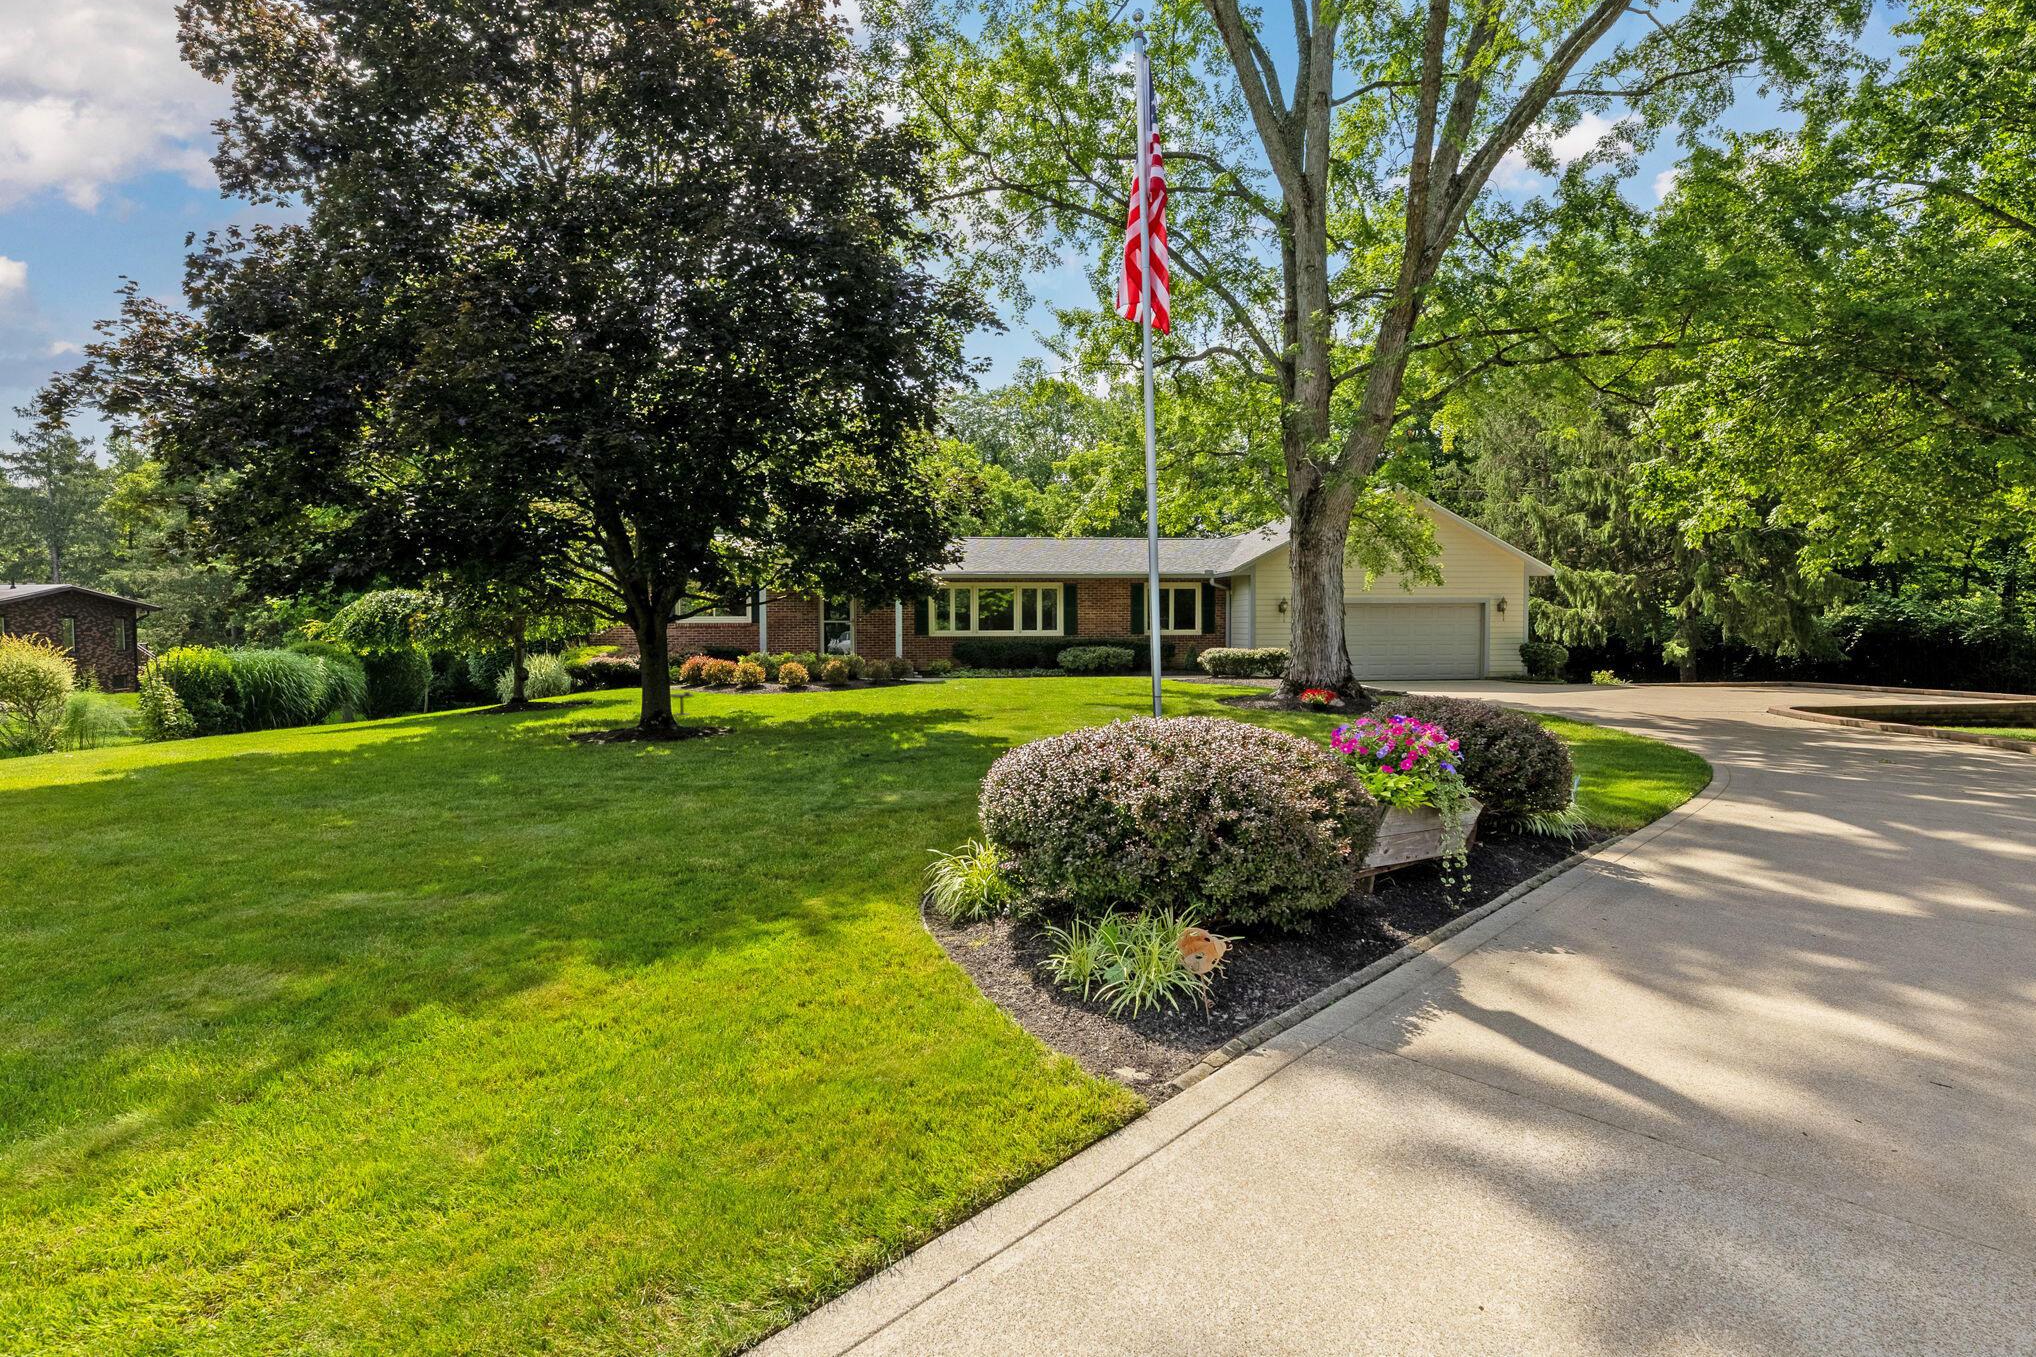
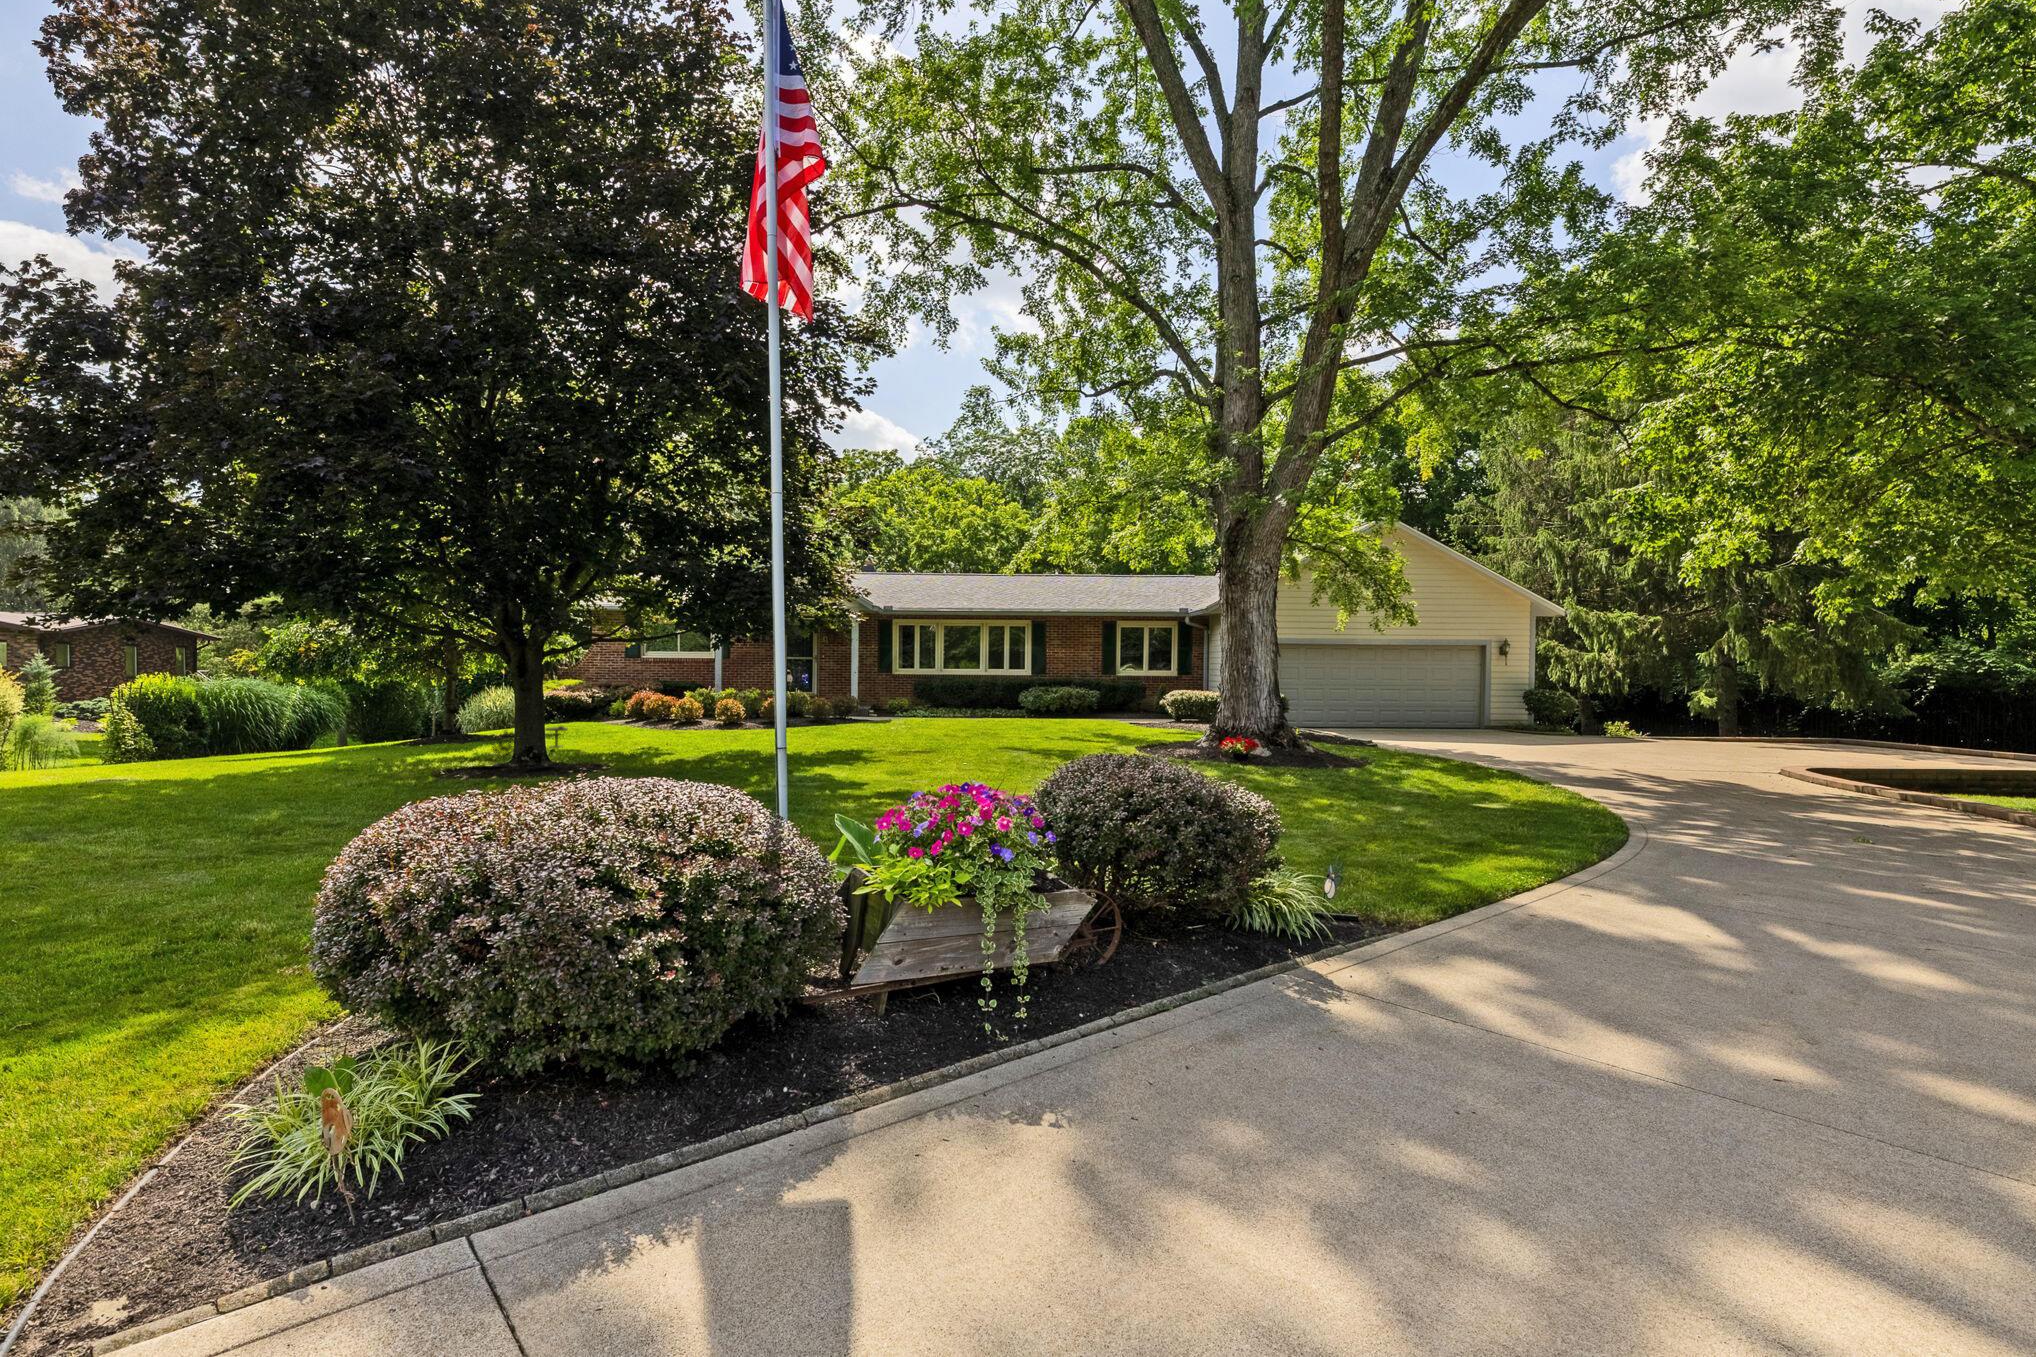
potted tree: none [608,692,641,738] -> present [492,730,516,767]

